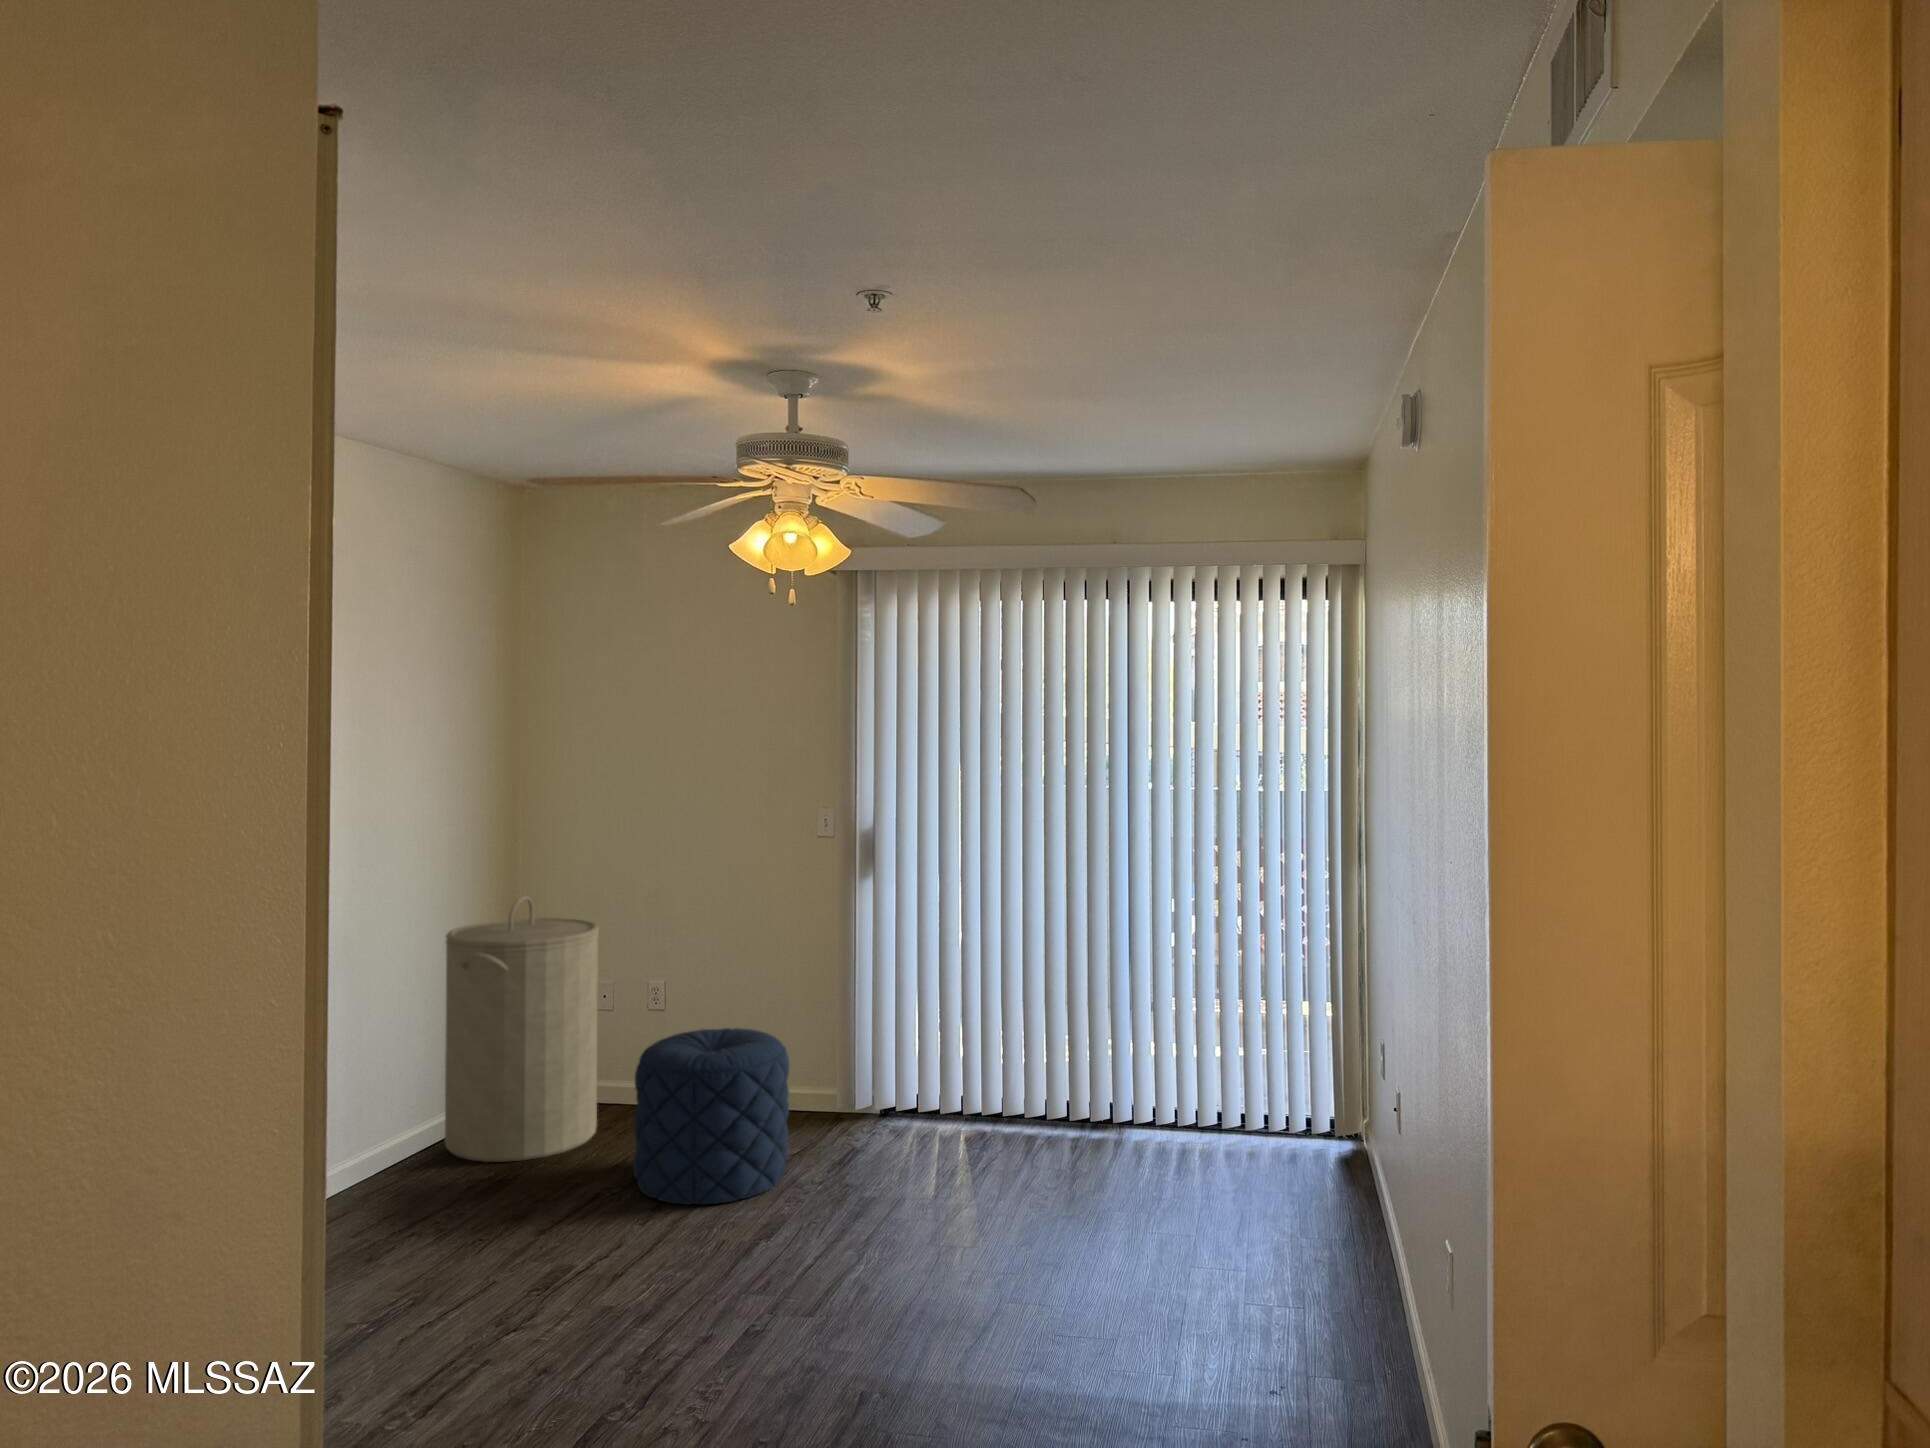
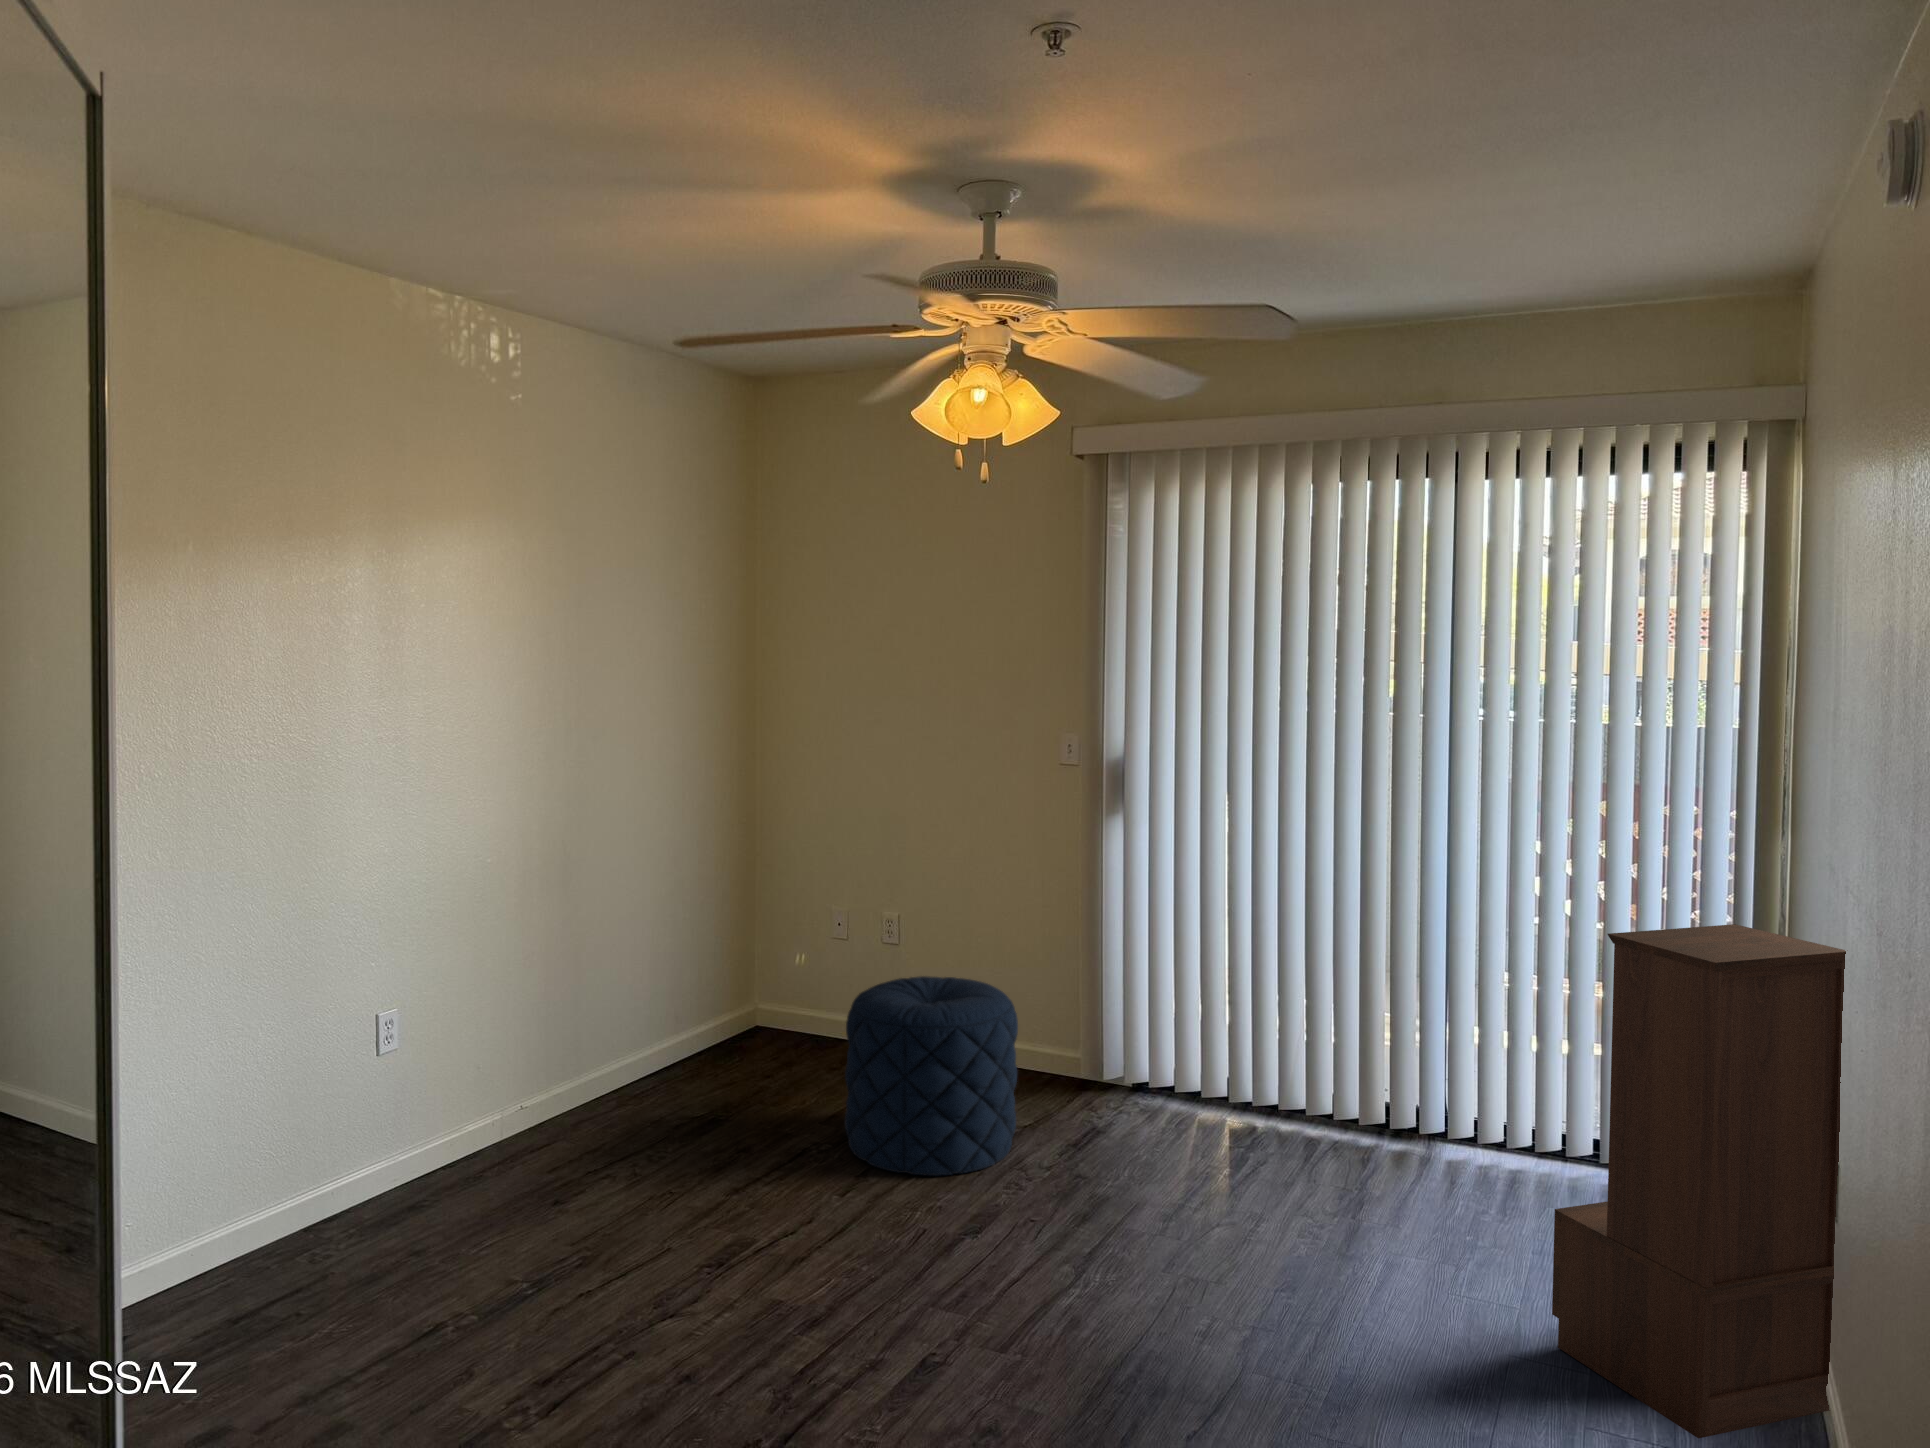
laundry hamper: present [445,896,599,1162] -> none [667,816,825,1100]
bookshelf: none [1224,935,1411,1312] -> present [1552,924,1848,1438]

